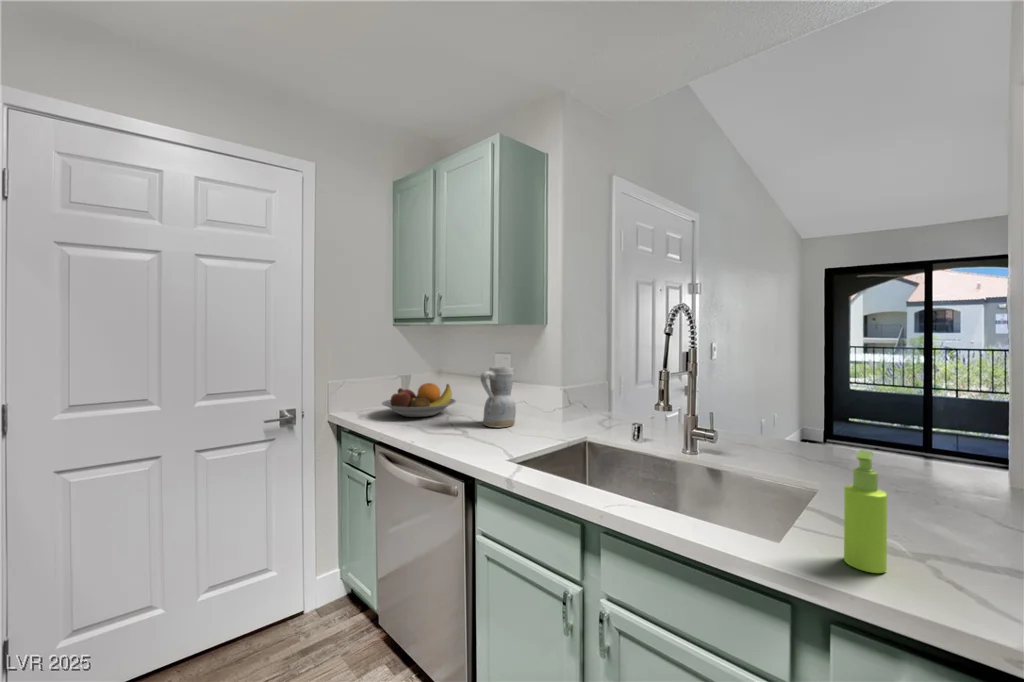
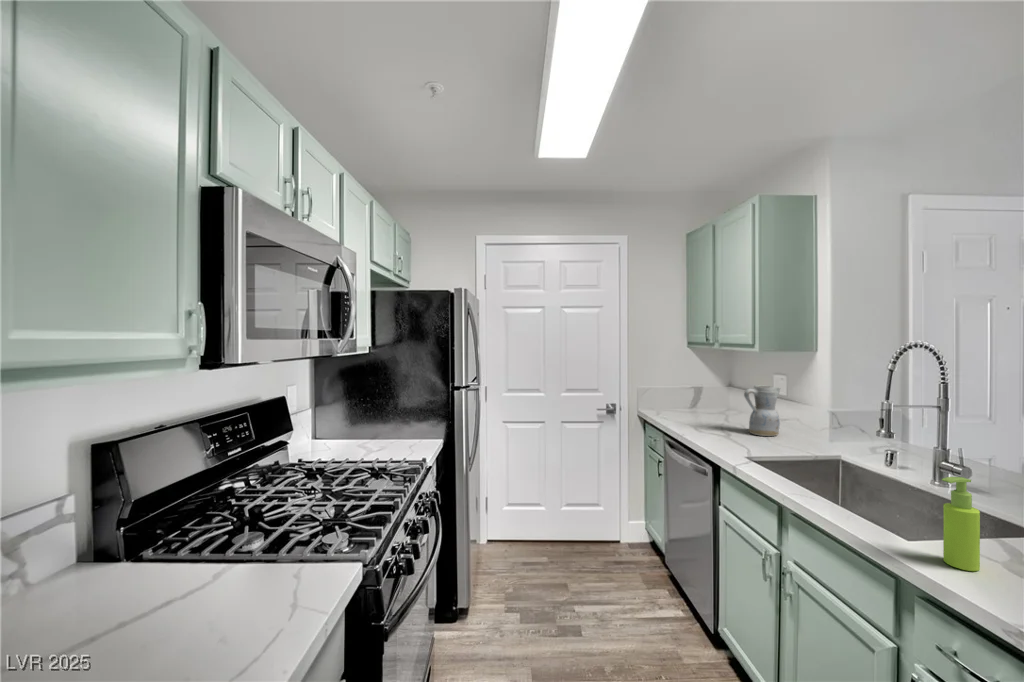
fruit bowl: present [382,383,456,417] -> none [673,394,735,420]

